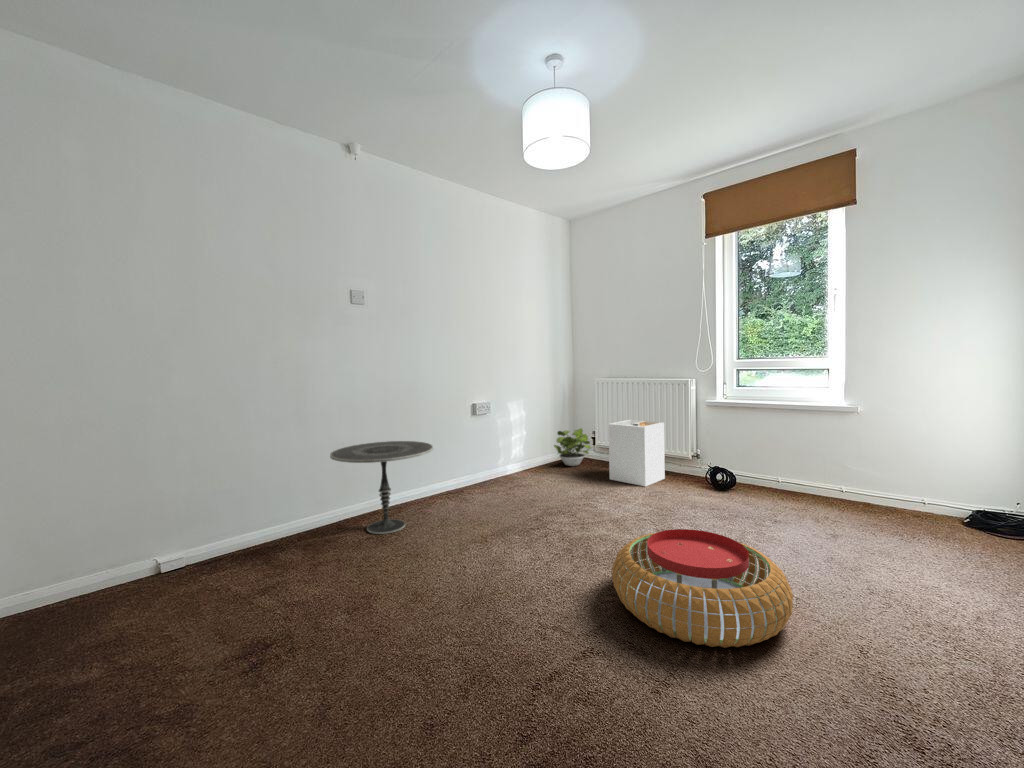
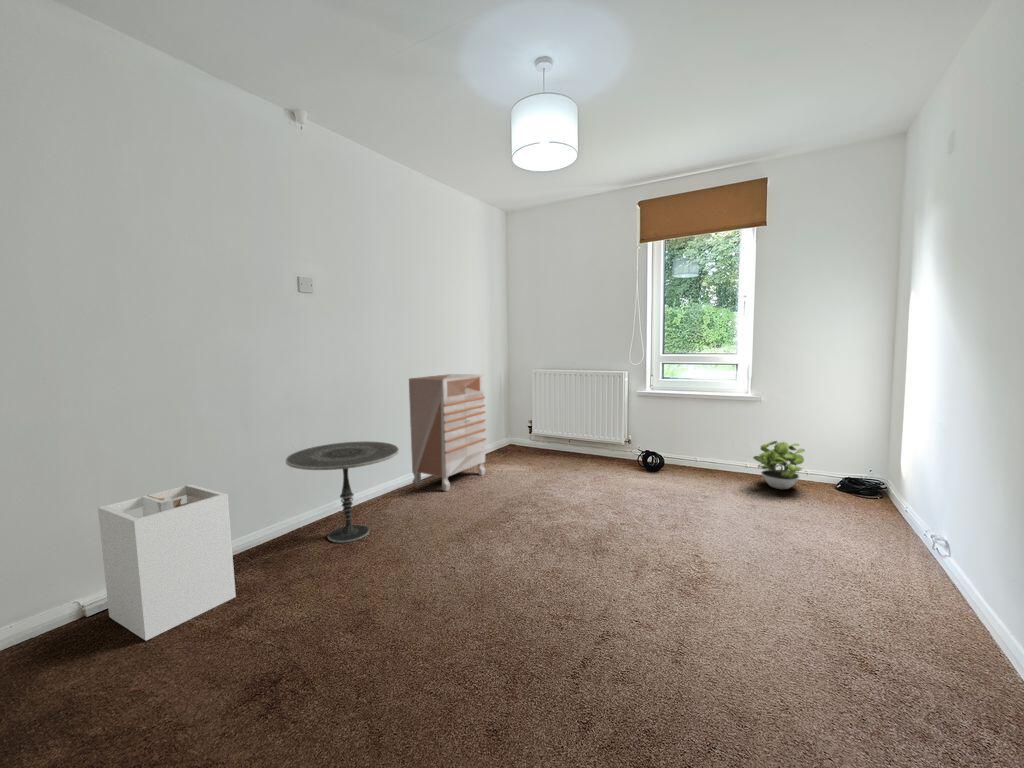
dresser: none [461,381,538,496] -> present [409,374,486,491]
laundry hamper: present [609,420,665,486] -> present [98,484,236,641]
potted plant: present [554,428,591,466] -> present [753,441,805,489]
pouf: present [612,529,793,648] -> none [603,515,757,615]

